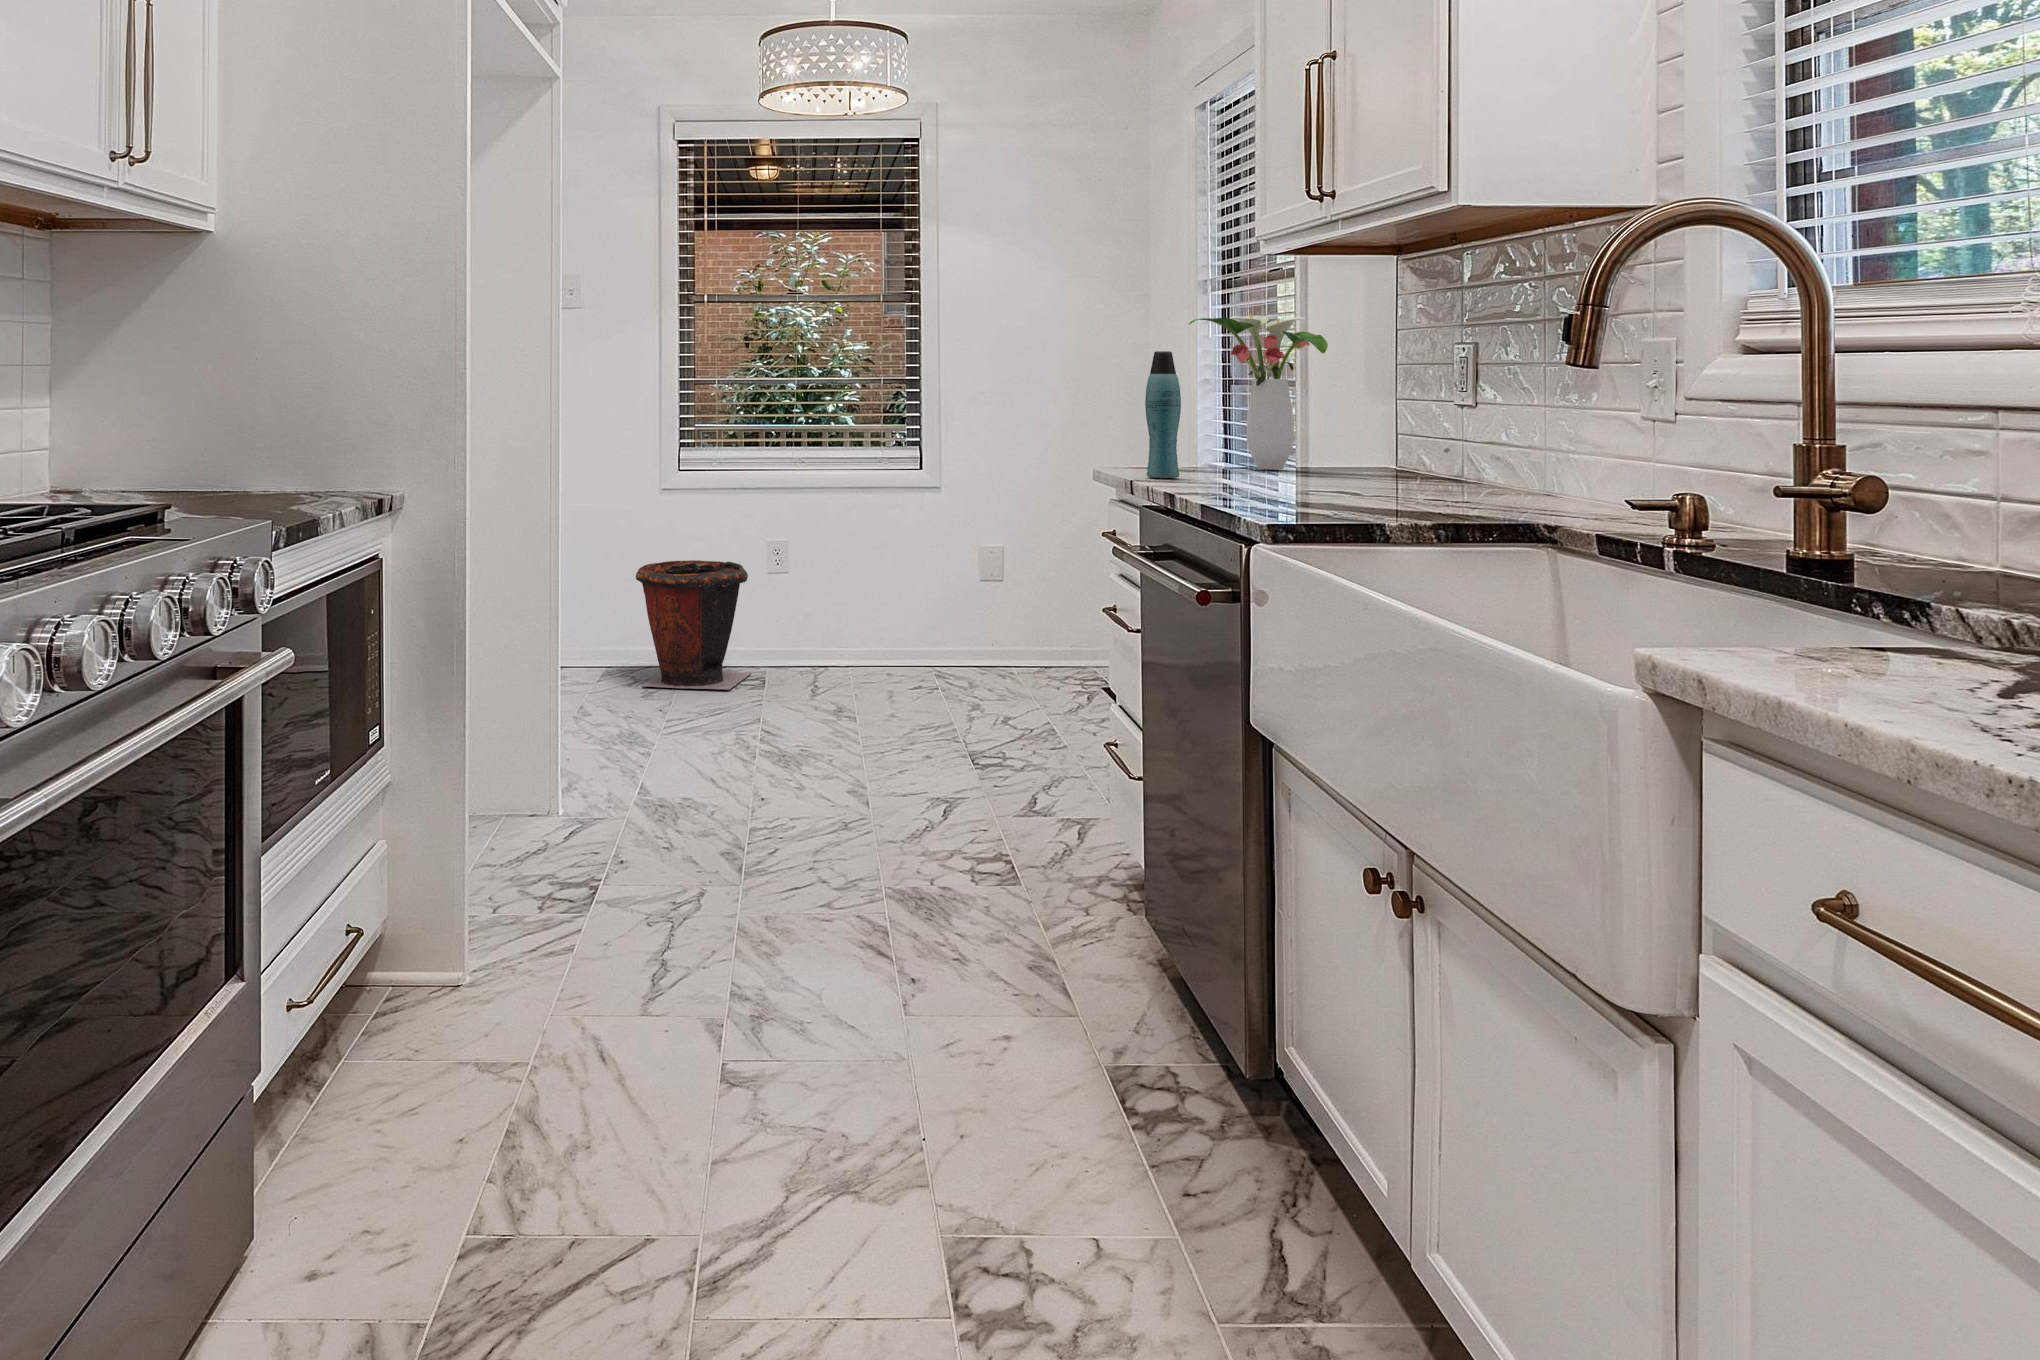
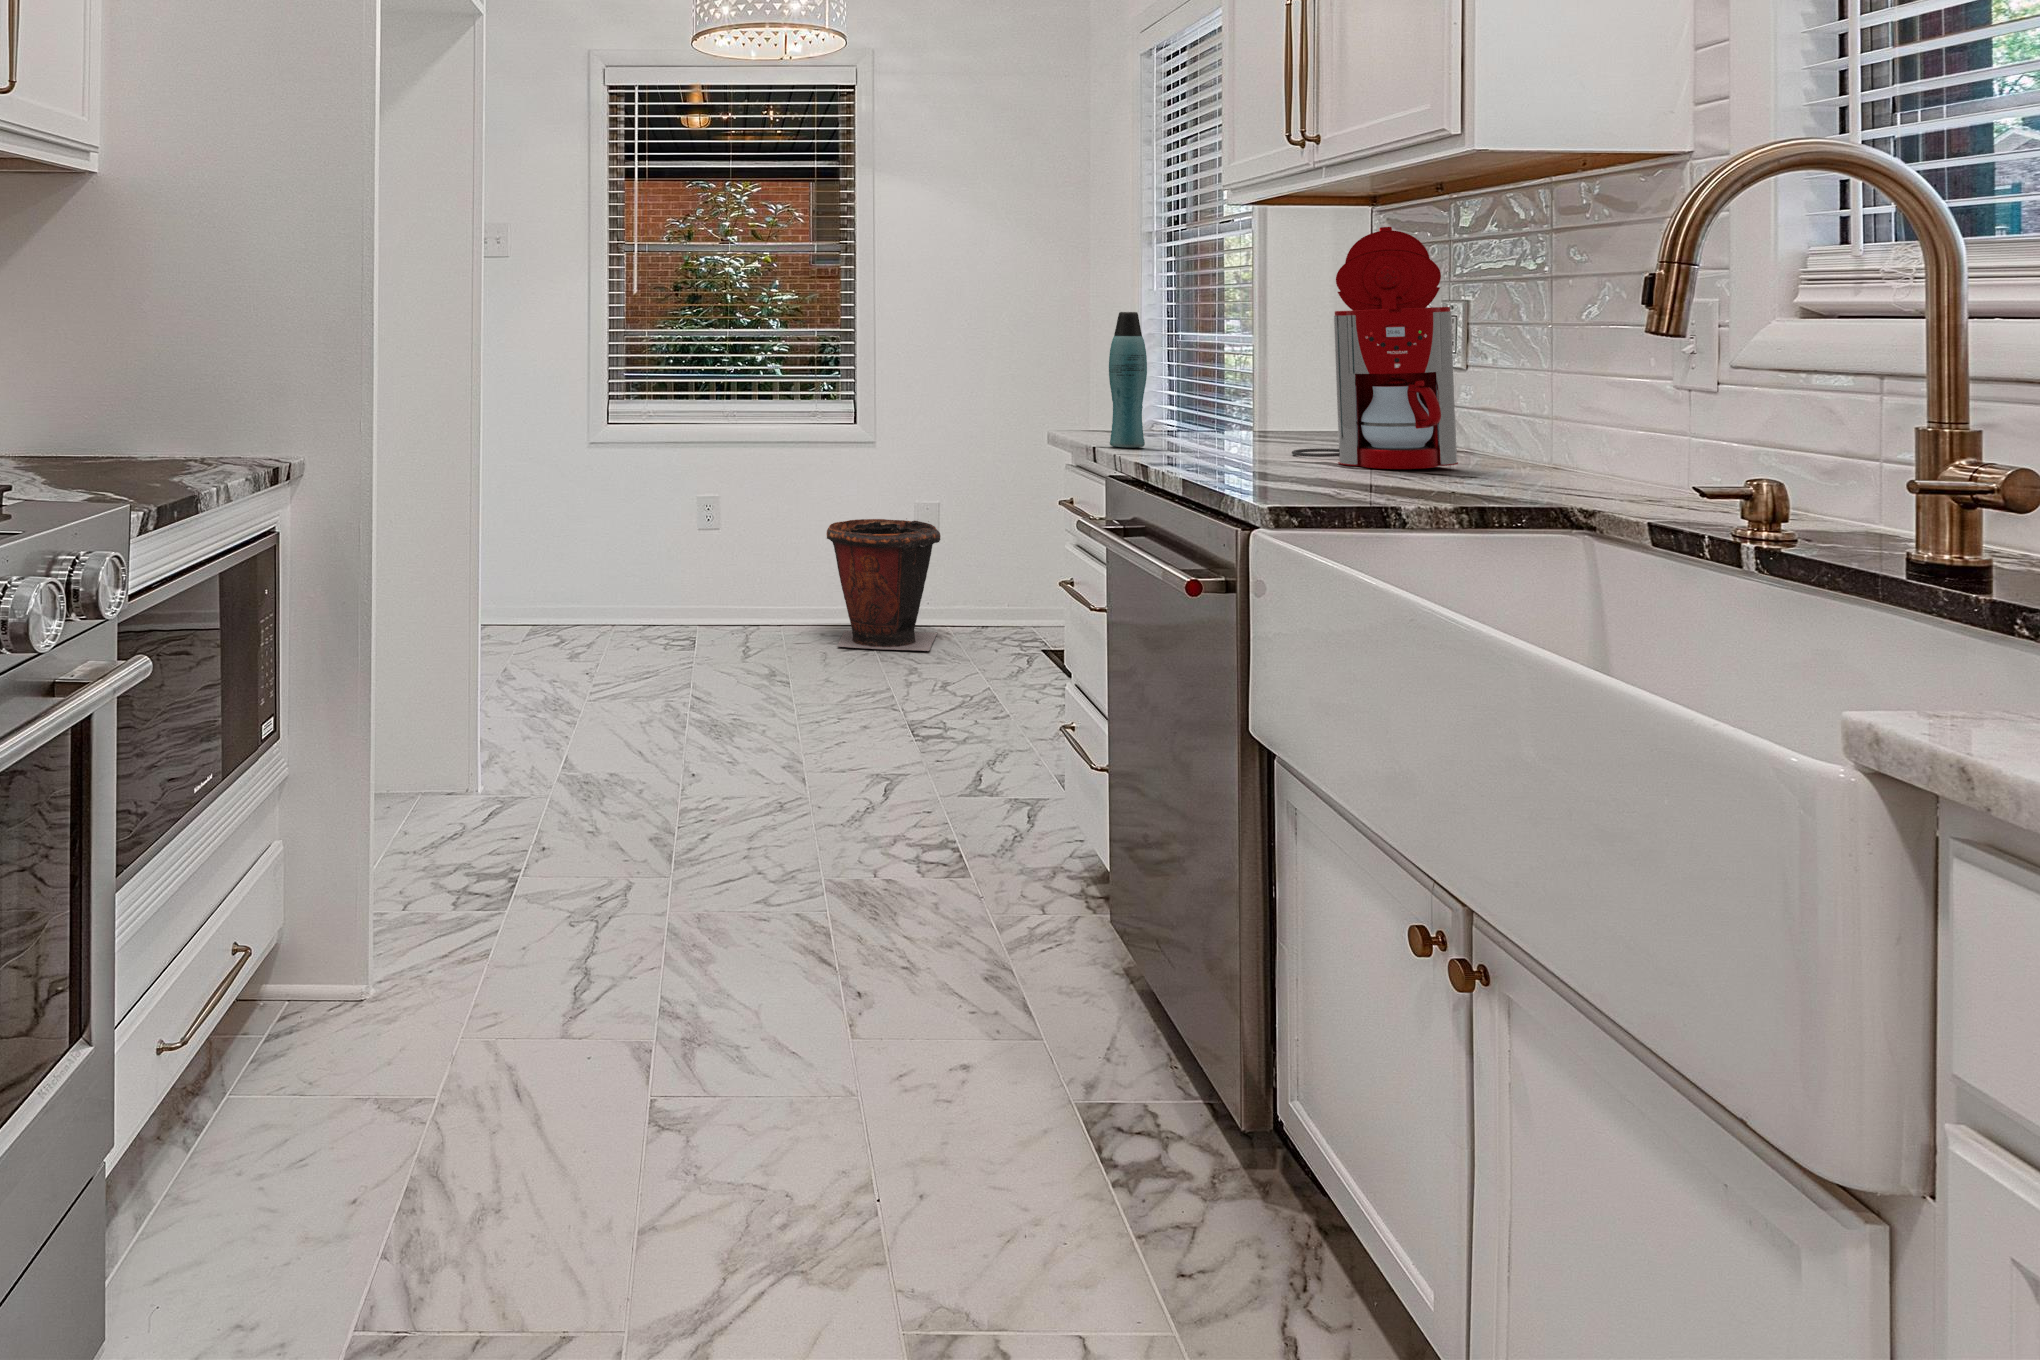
coffee maker: none [1315,271,1463,494] -> present [1292,227,1458,469]
flower arrangement: present [1189,313,1328,470] -> none [1149,271,1299,437]
waste bin: present [636,560,751,690] -> present [826,519,941,651]

